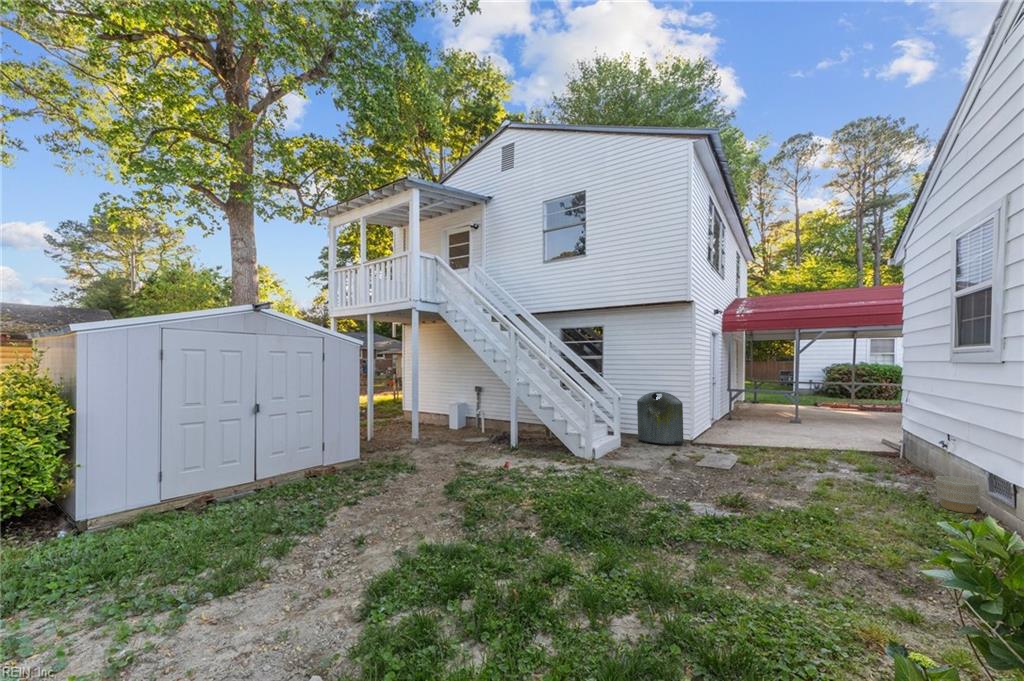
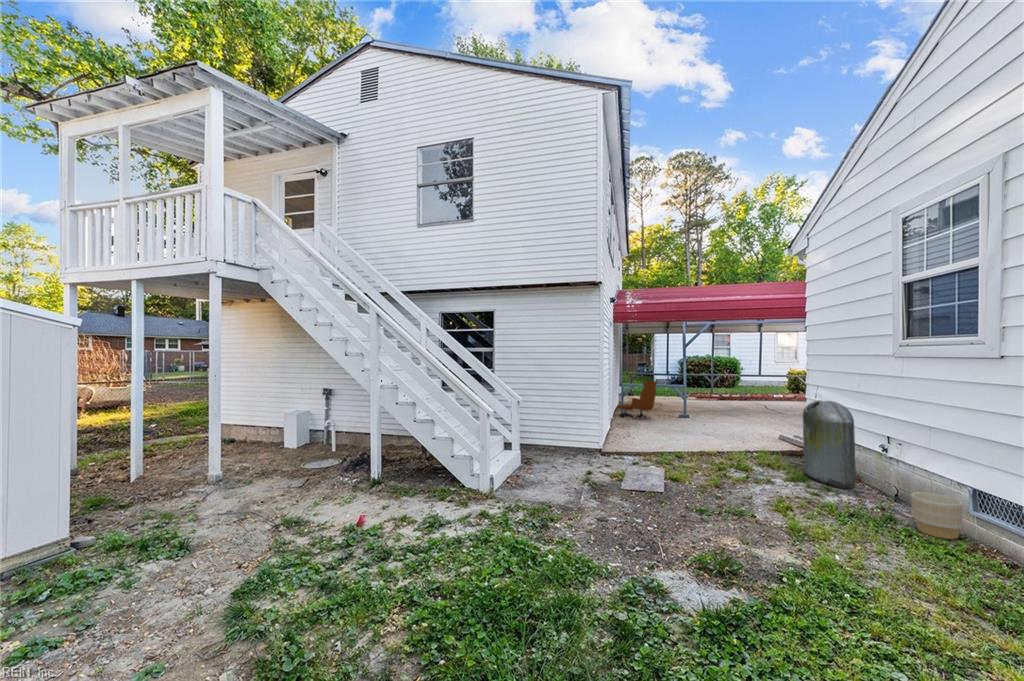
lounge chair: none [728,387,766,424] -> present [617,381,657,418]
trash can: present [637,392,683,446] -> present [803,400,856,489]

